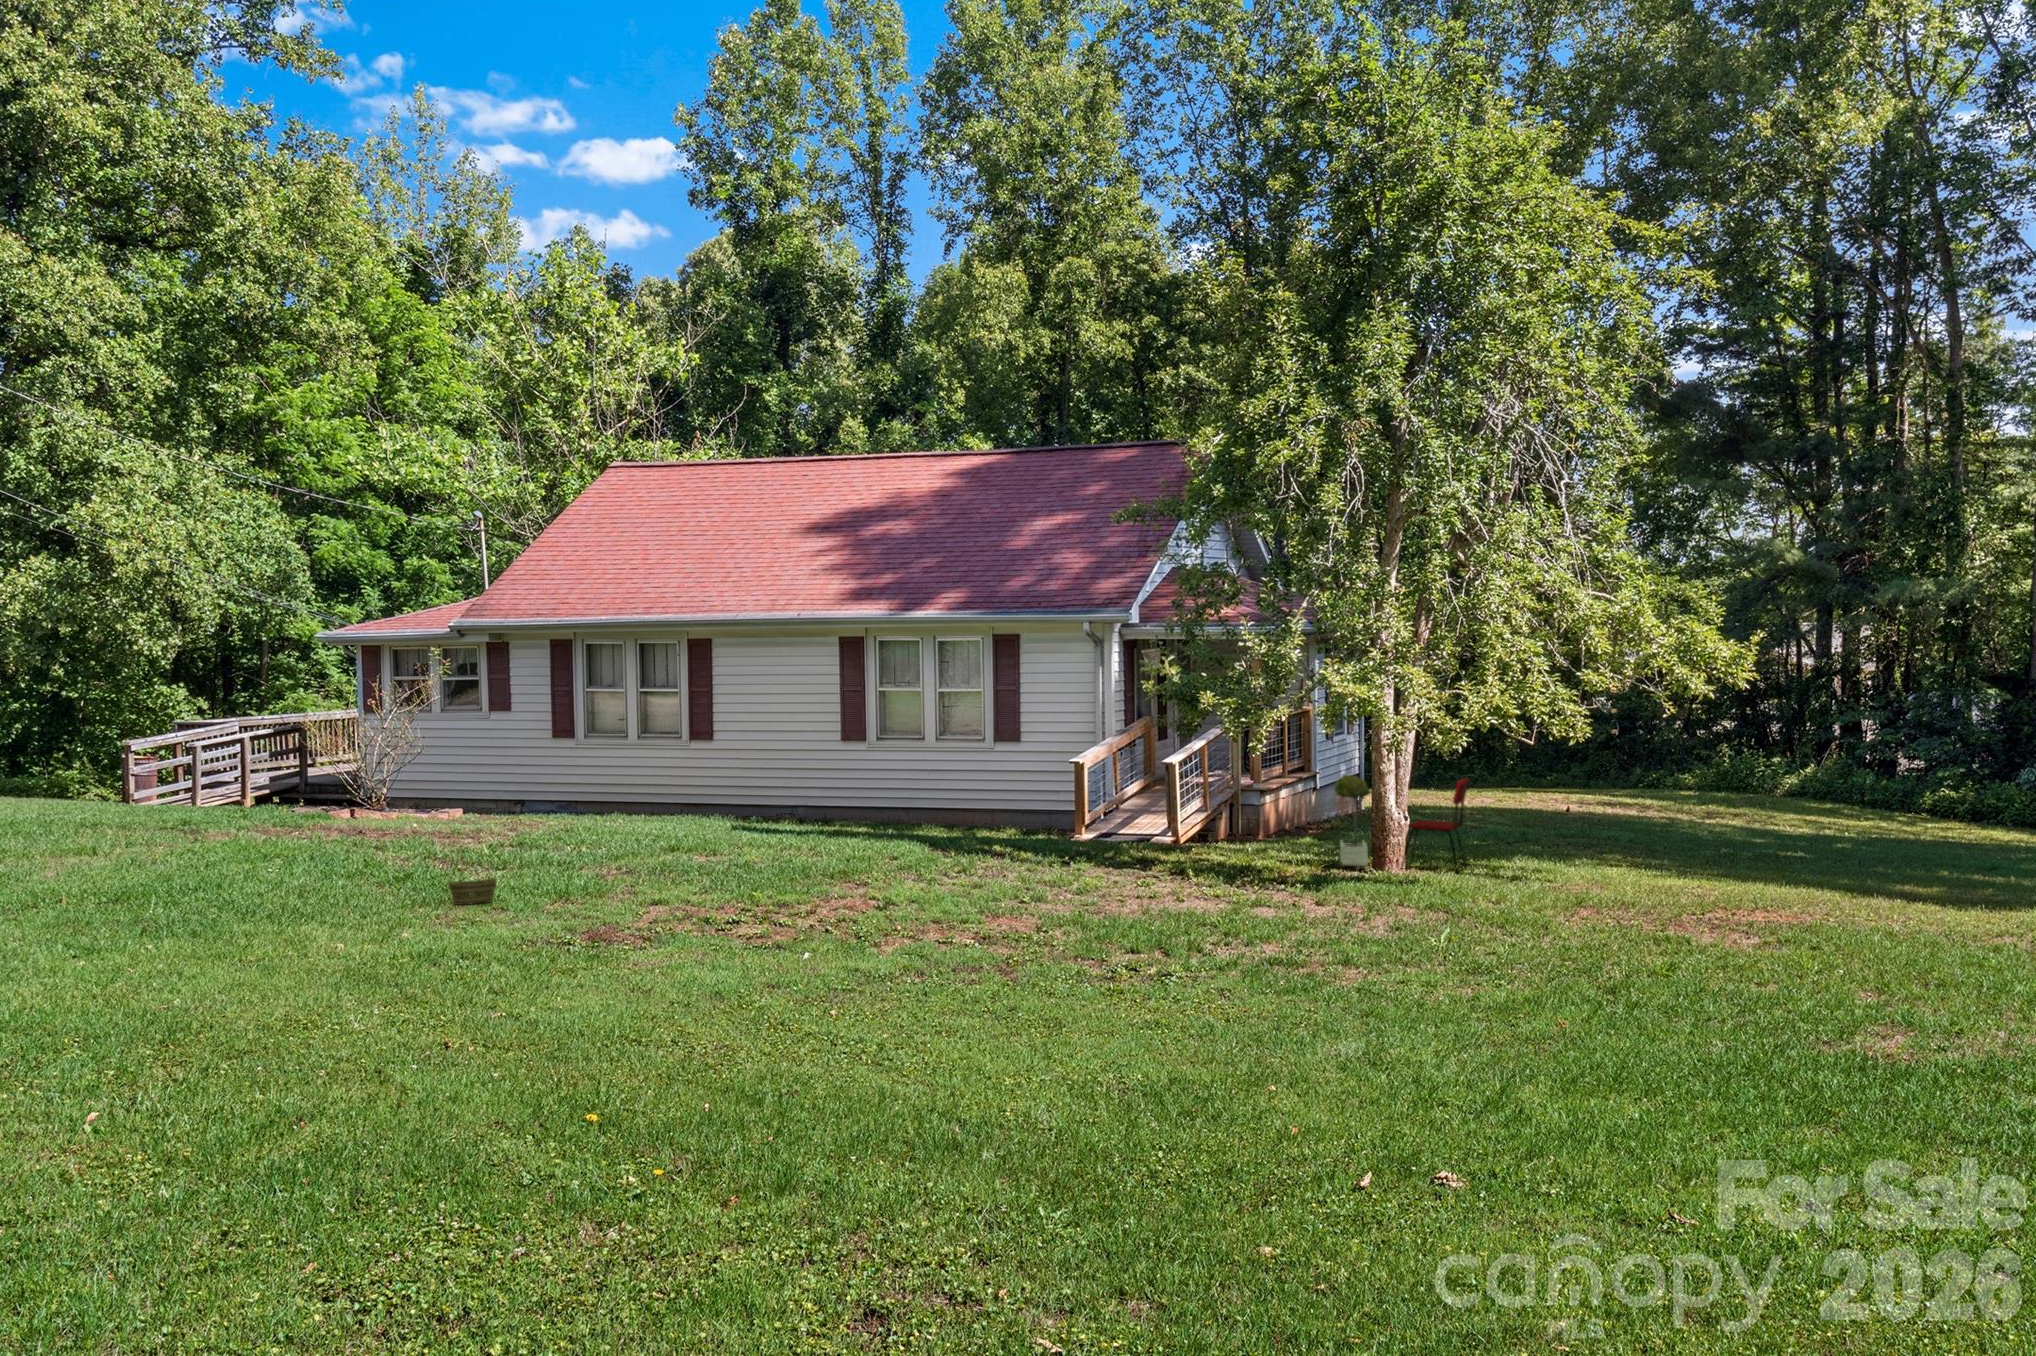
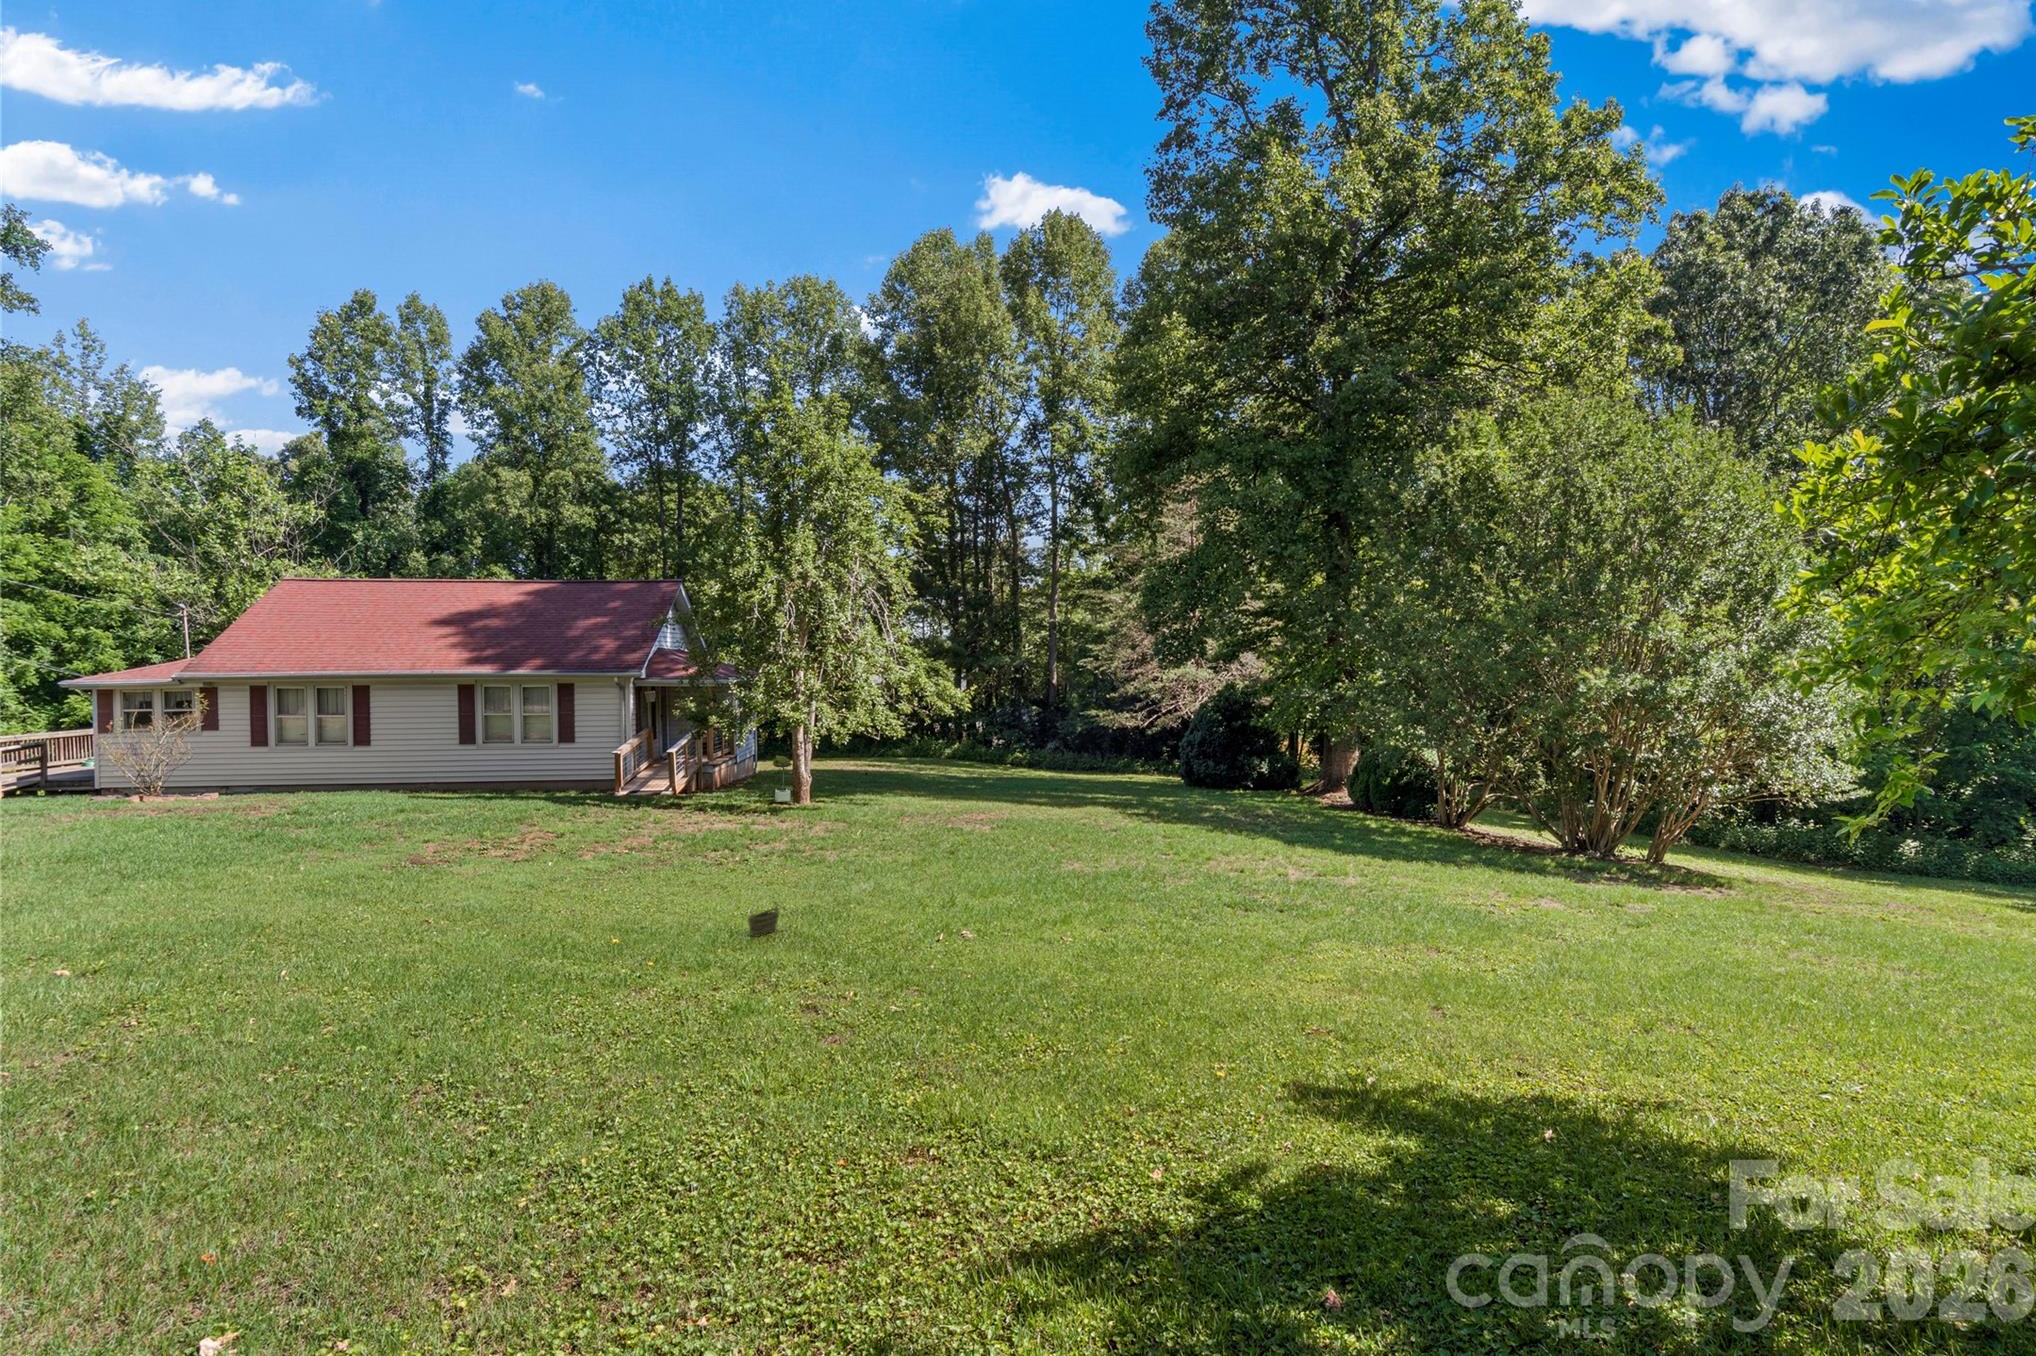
chair: present [1401,778,1469,873] -> none [807,755,839,801]
basket: present [449,877,497,905] -> present [748,905,779,936]

